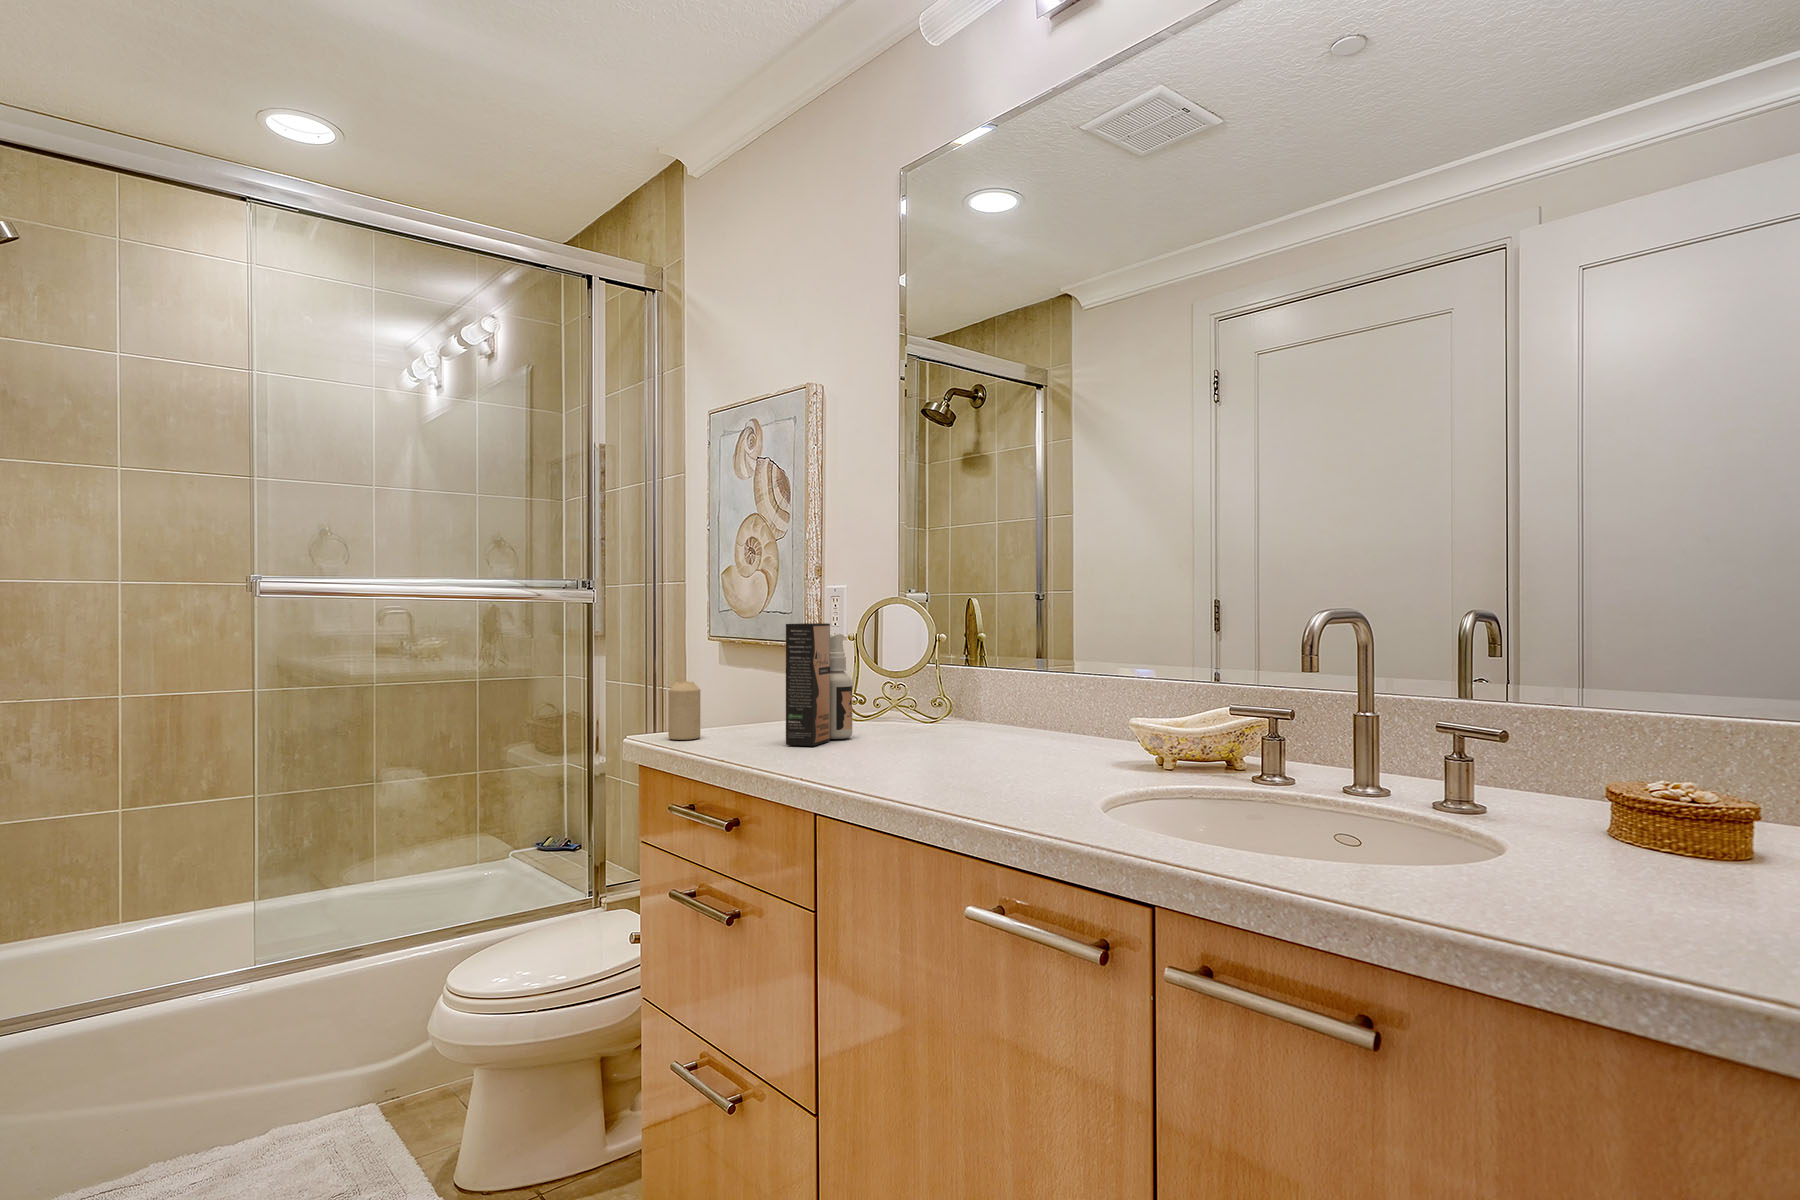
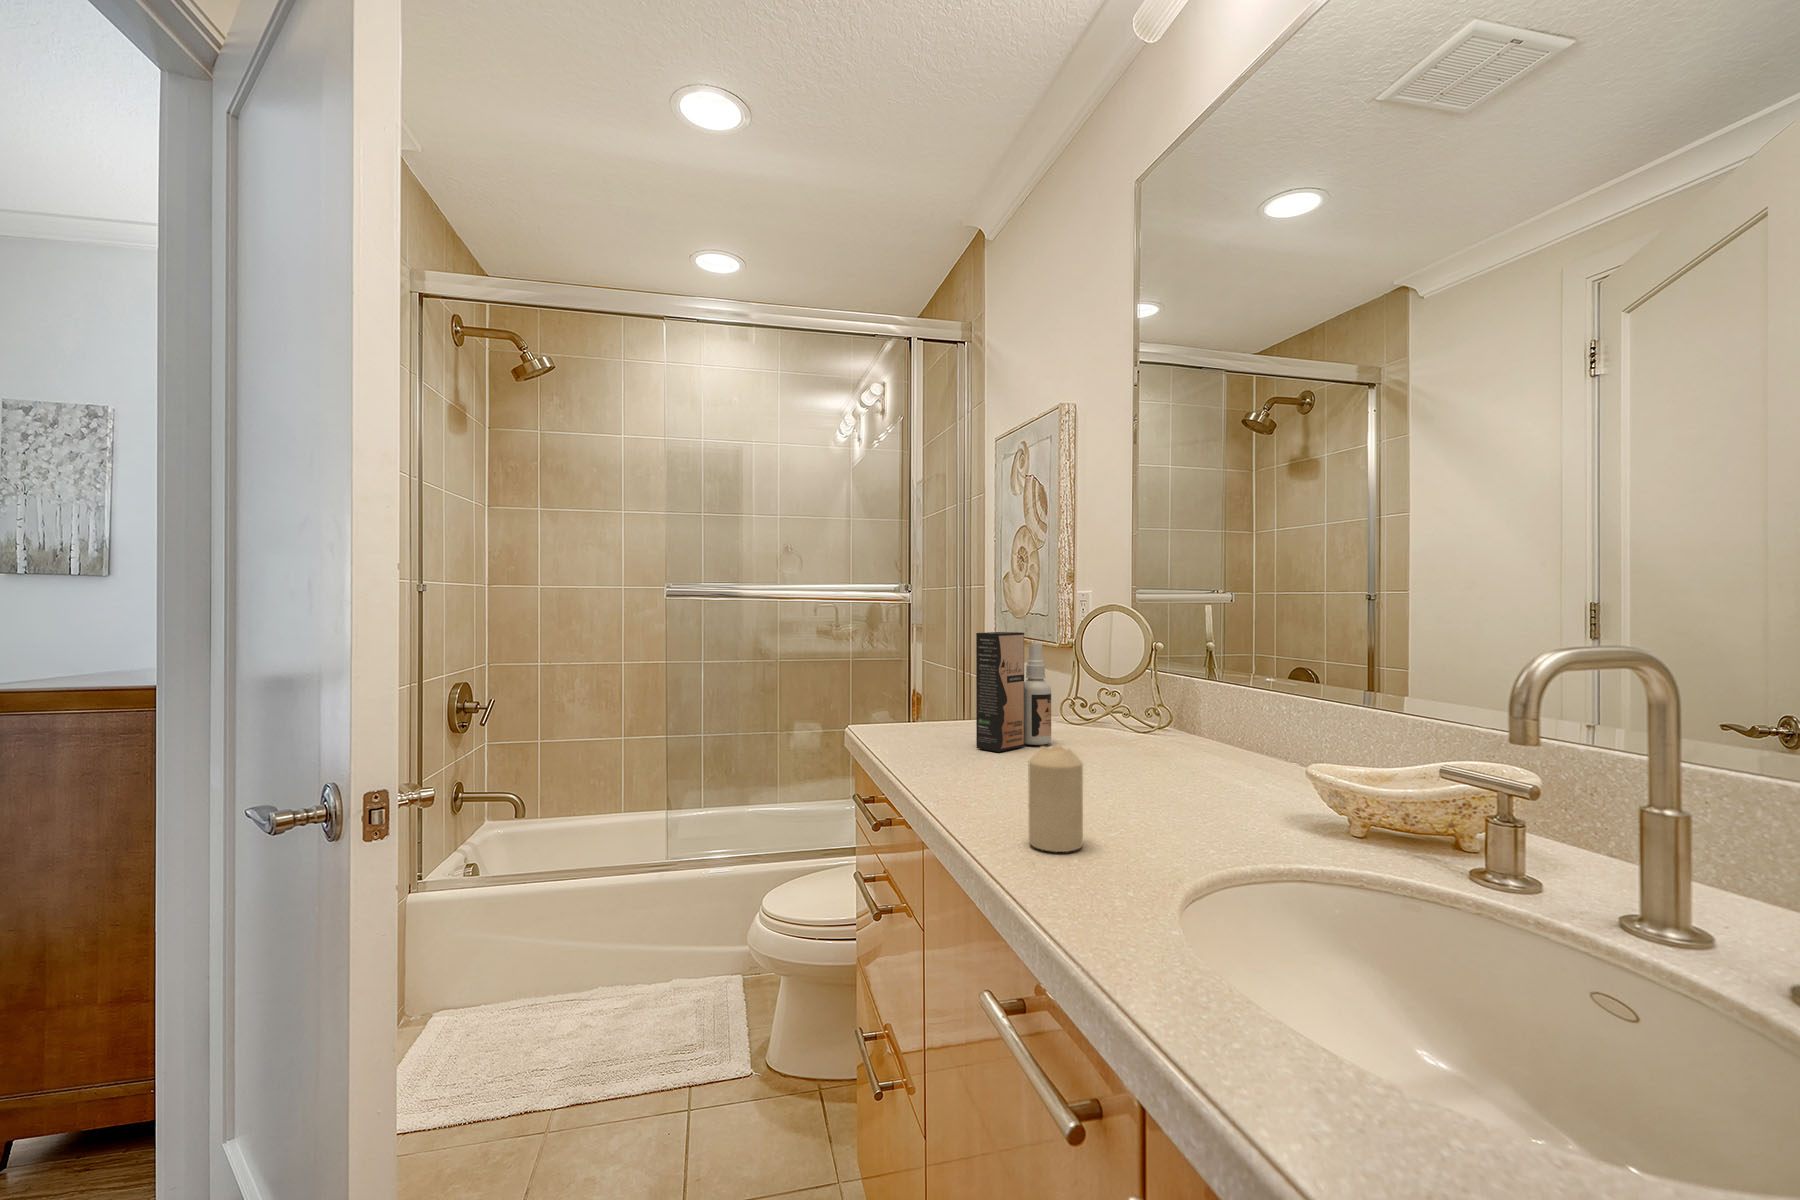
candle: present [668,681,700,740] -> present [1028,746,1083,852]

